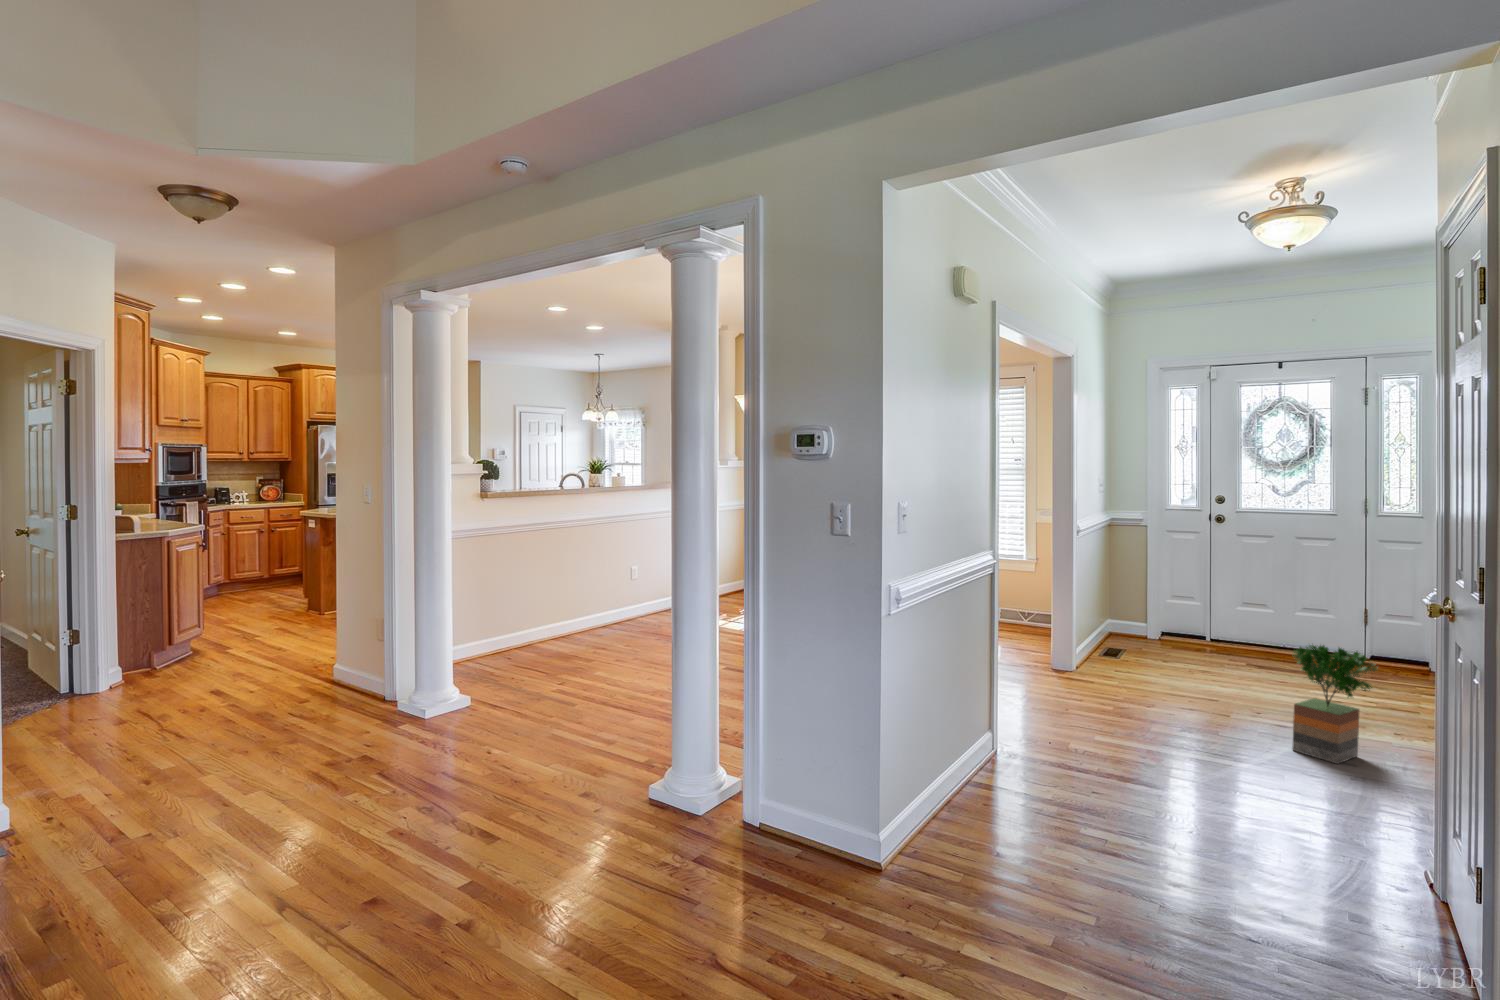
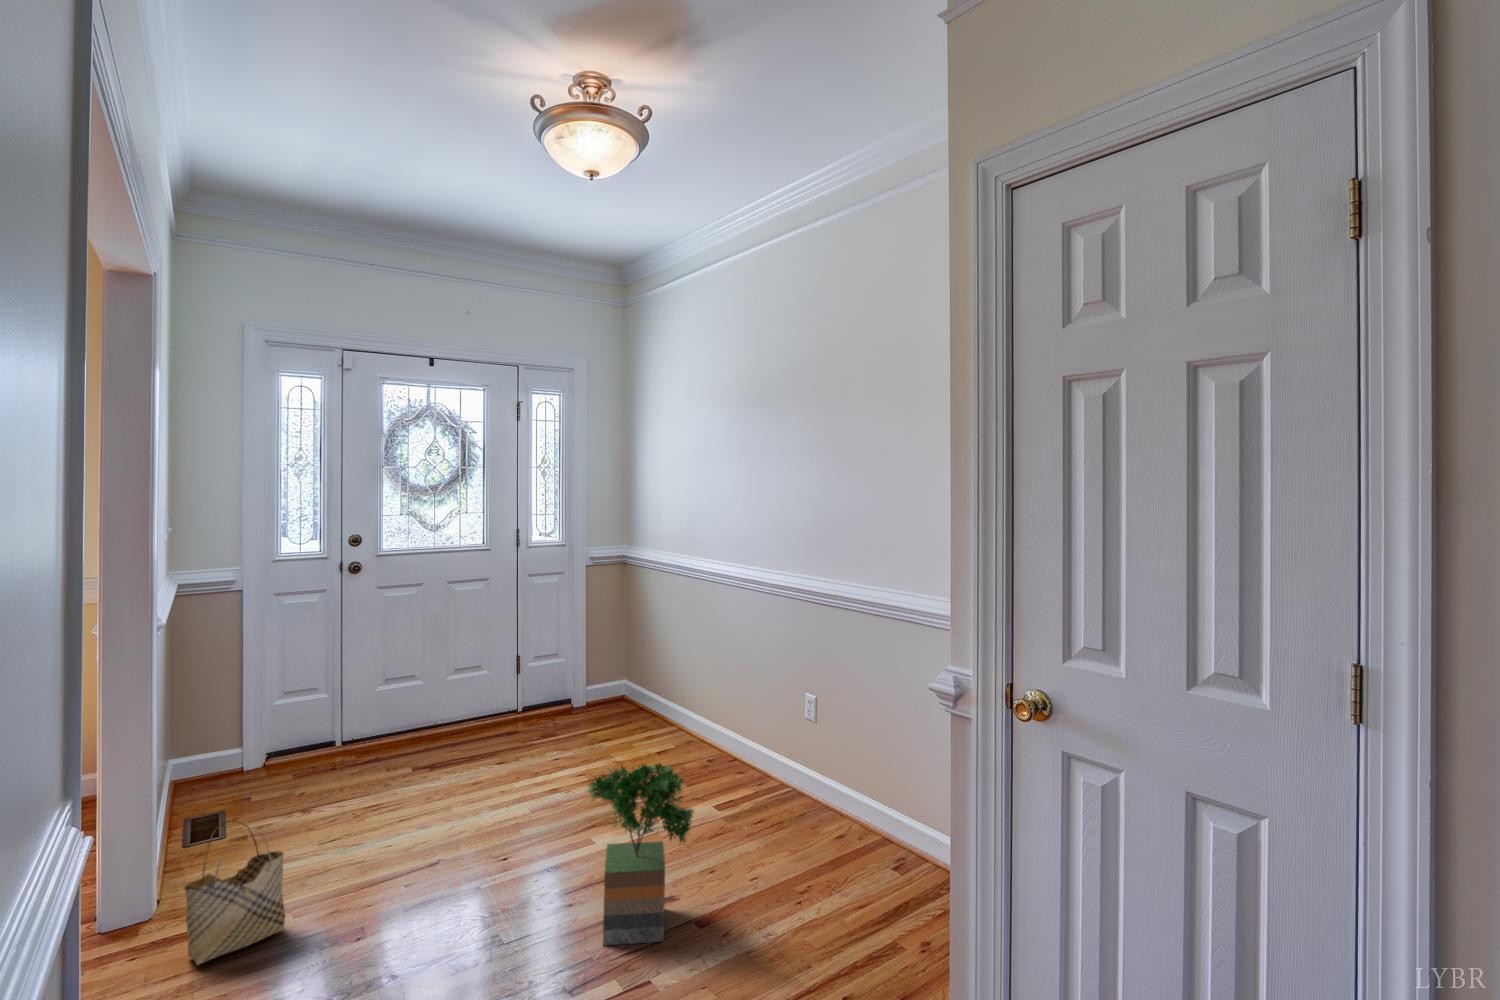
woven basket: none [1081,627,1128,689] -> present [184,820,285,965]

